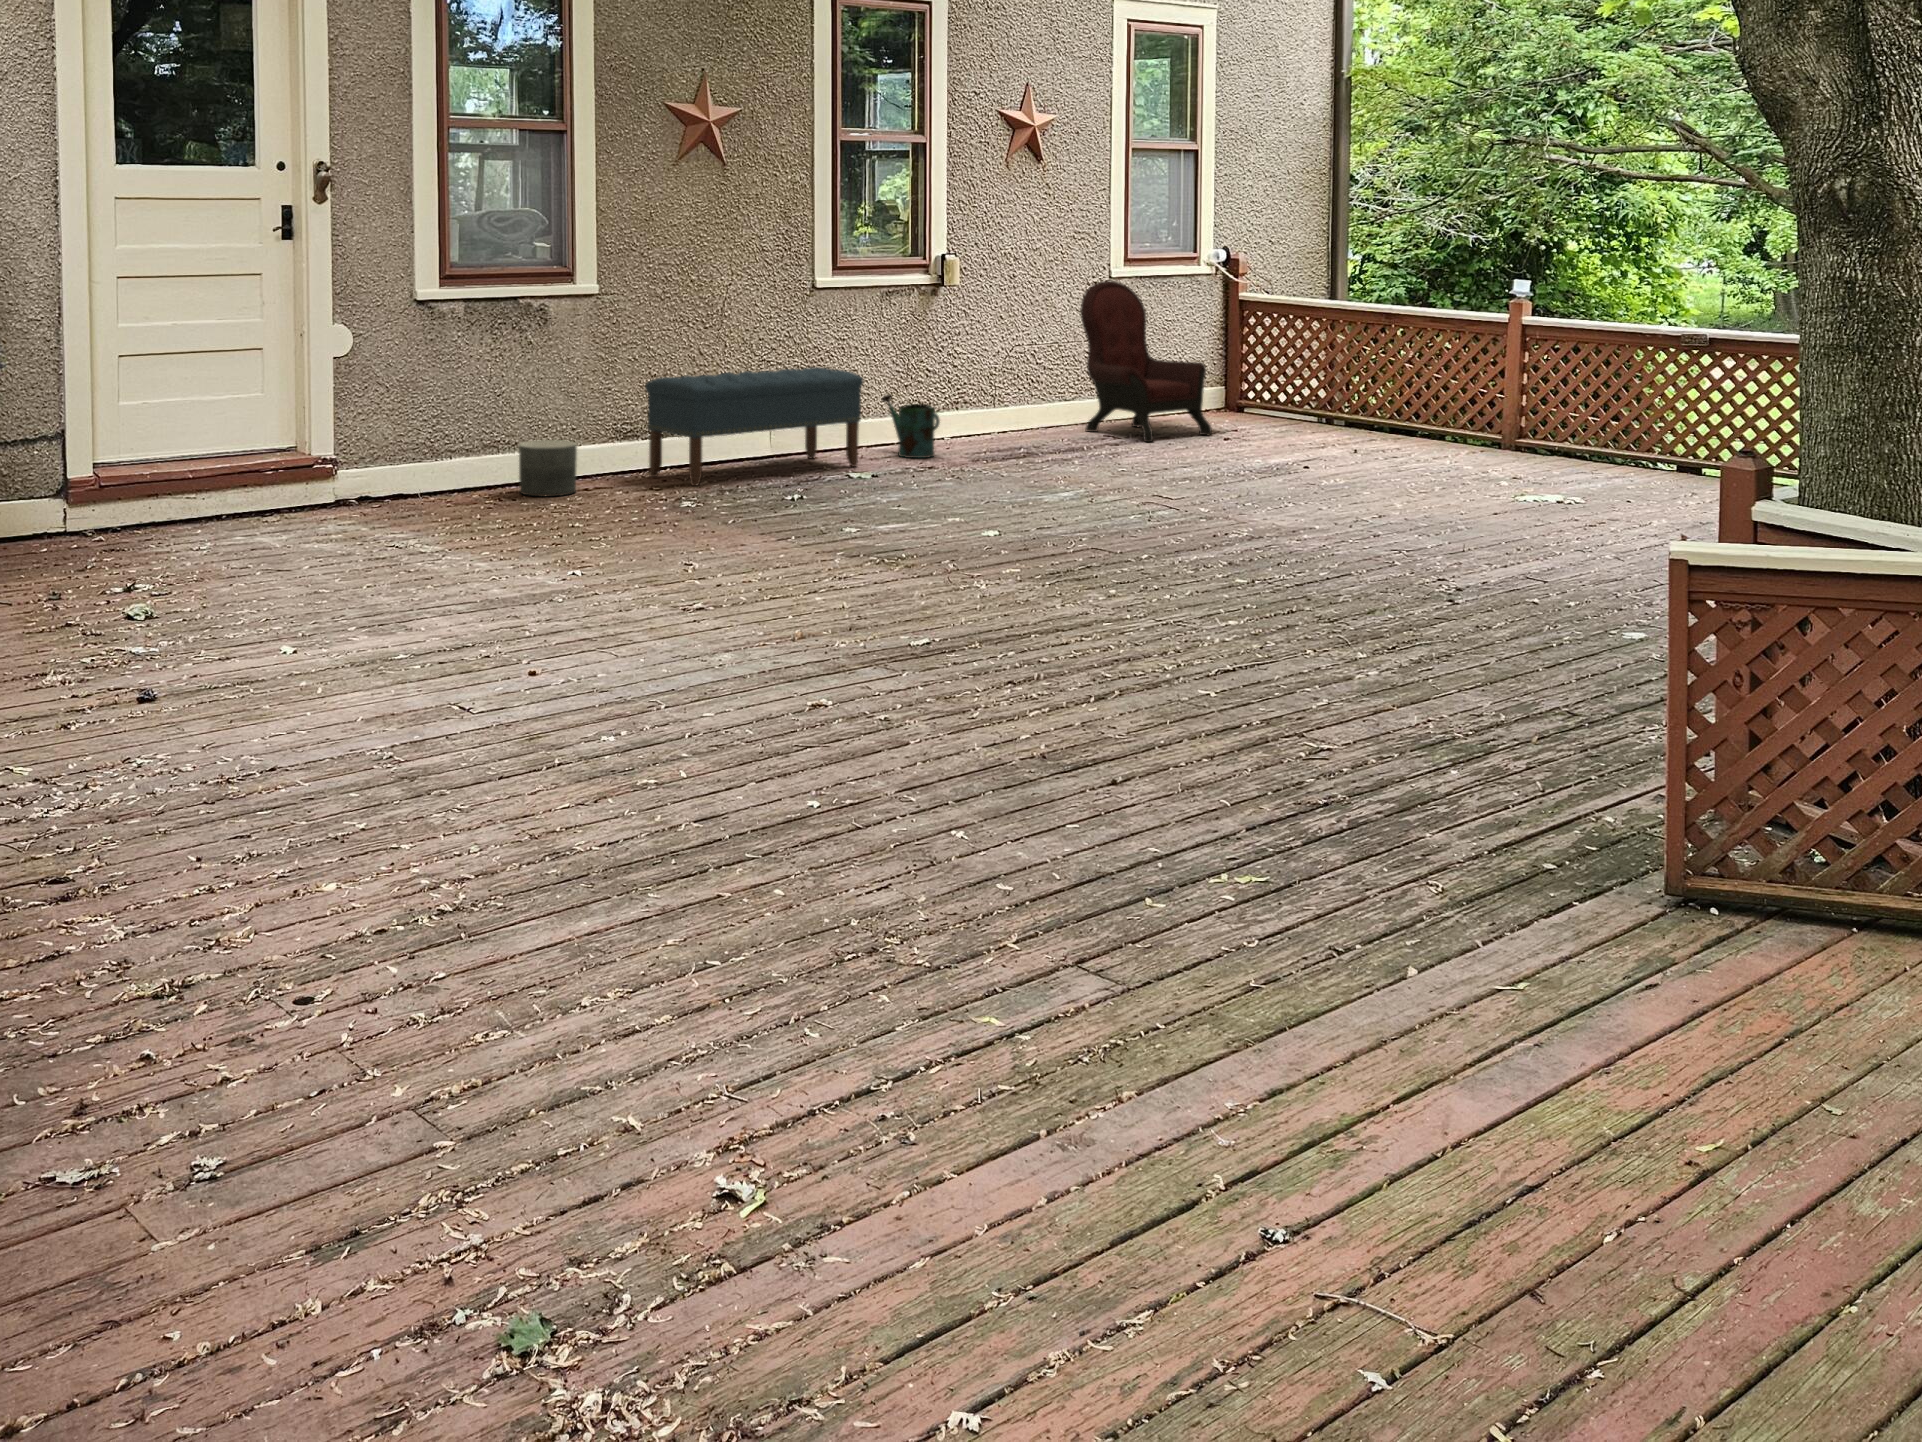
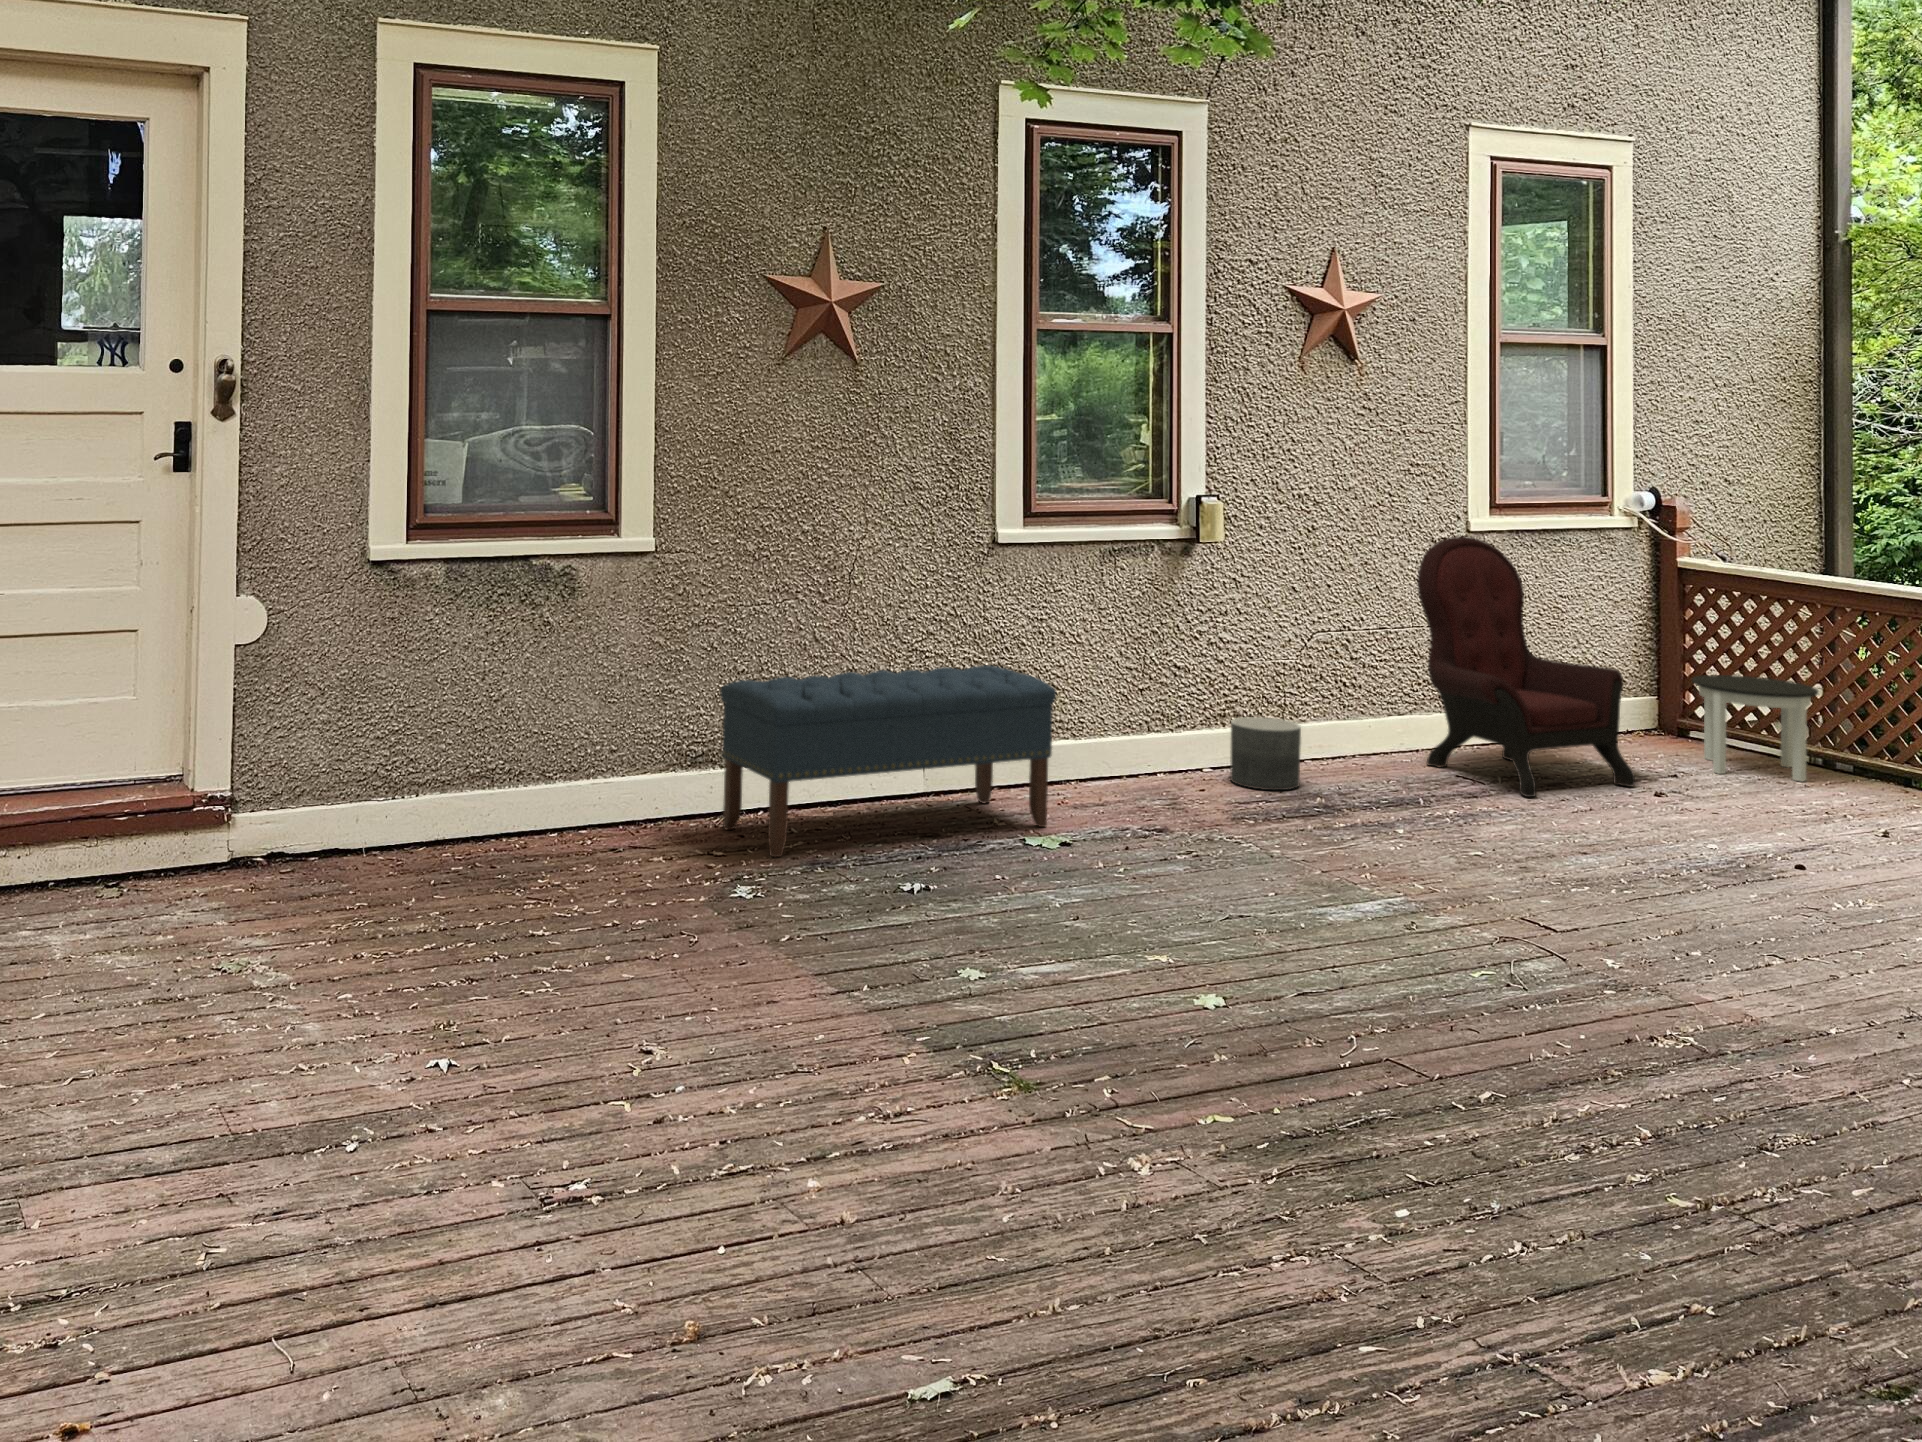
round table: none [1247,368,1321,429] -> present [1692,675,1818,781]
watering can: present [881,394,940,458] -> none [1098,706,1181,813]
planter: present [519,440,577,497] -> present [1230,717,1301,790]

